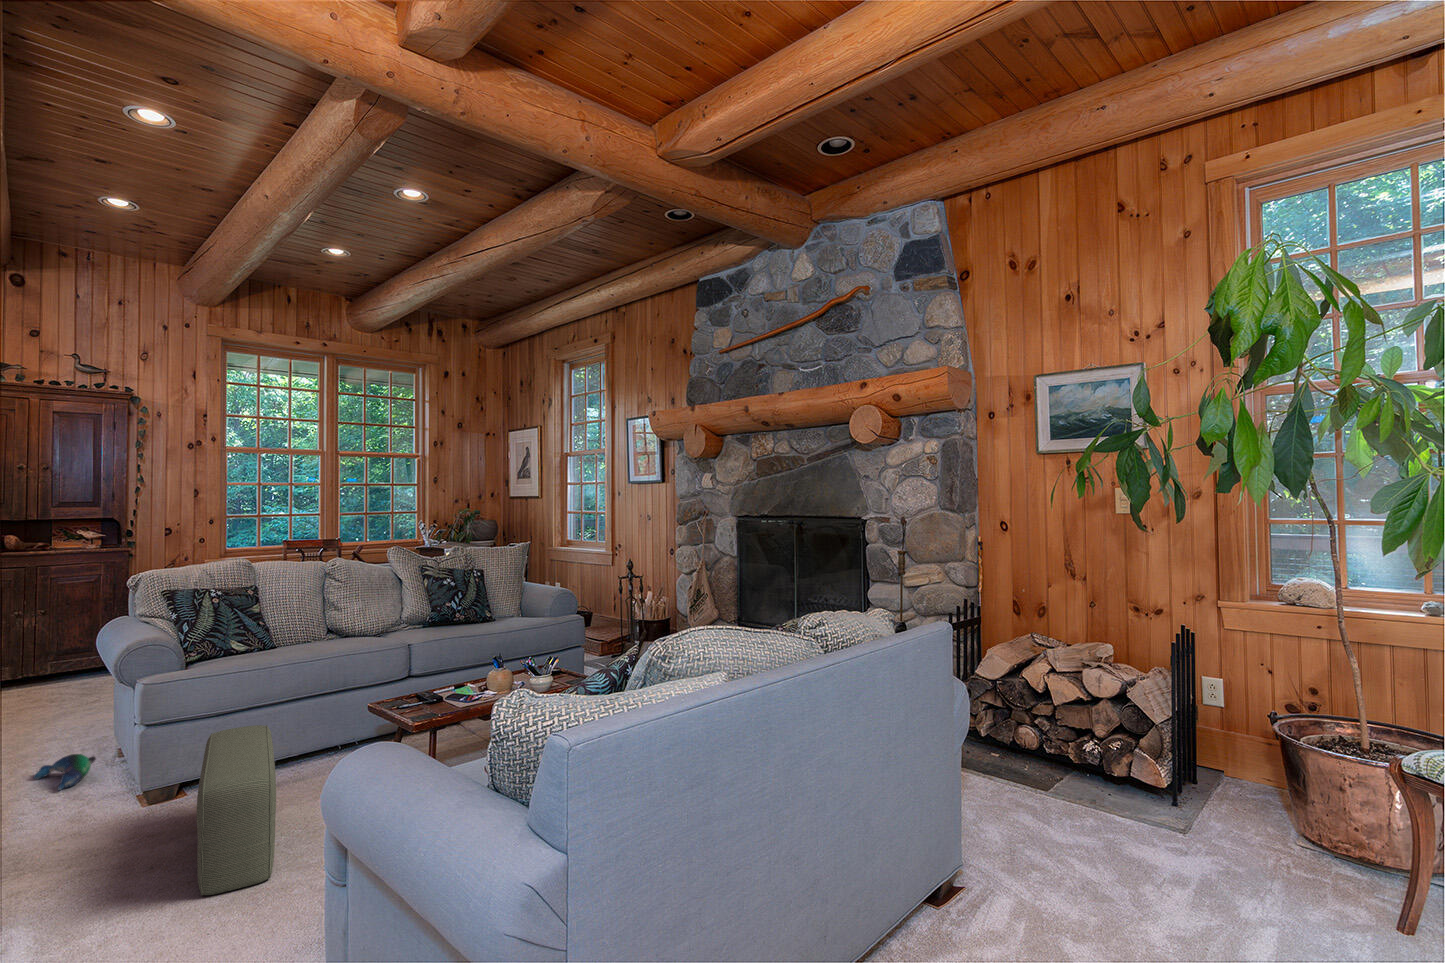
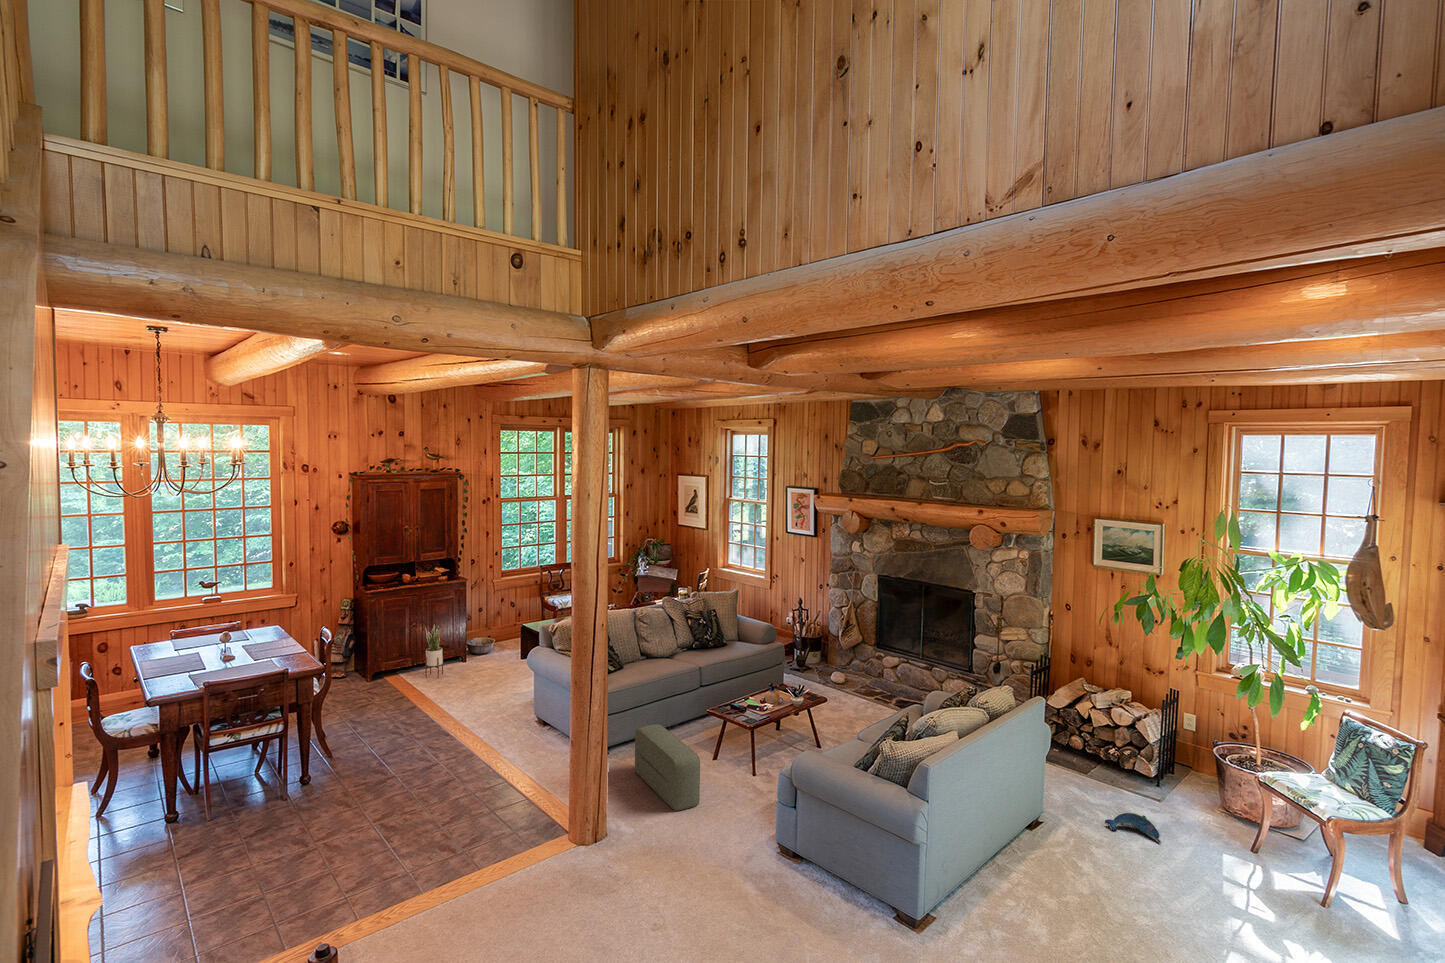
potted plant: none [32,607,73,691] -> present [425,625,443,678]
plush toy: present [33,754,96,791] -> present [1105,813,1160,843]

